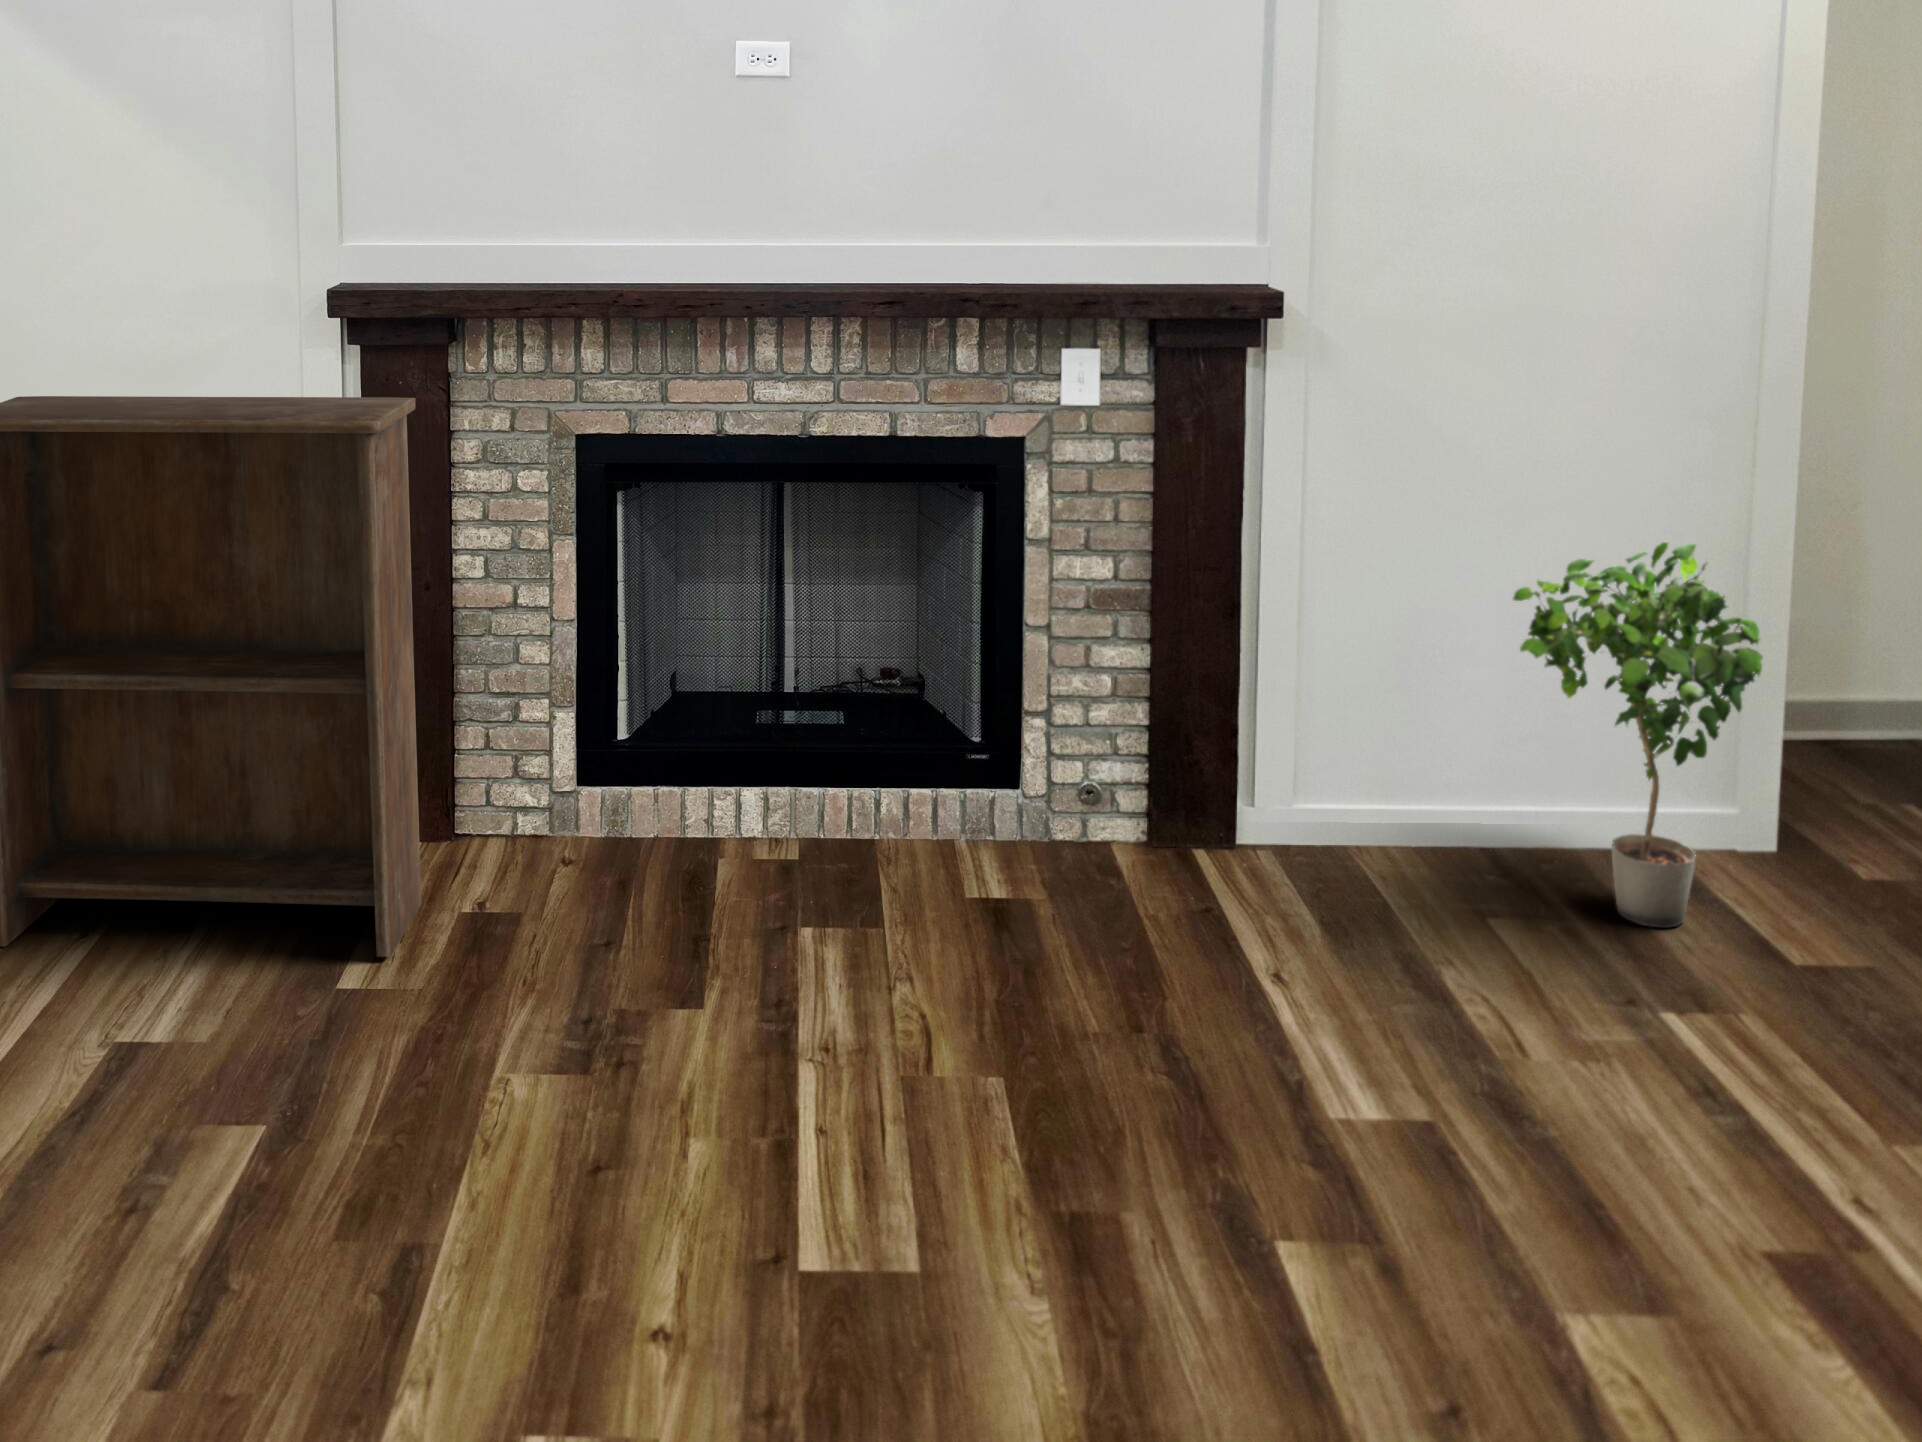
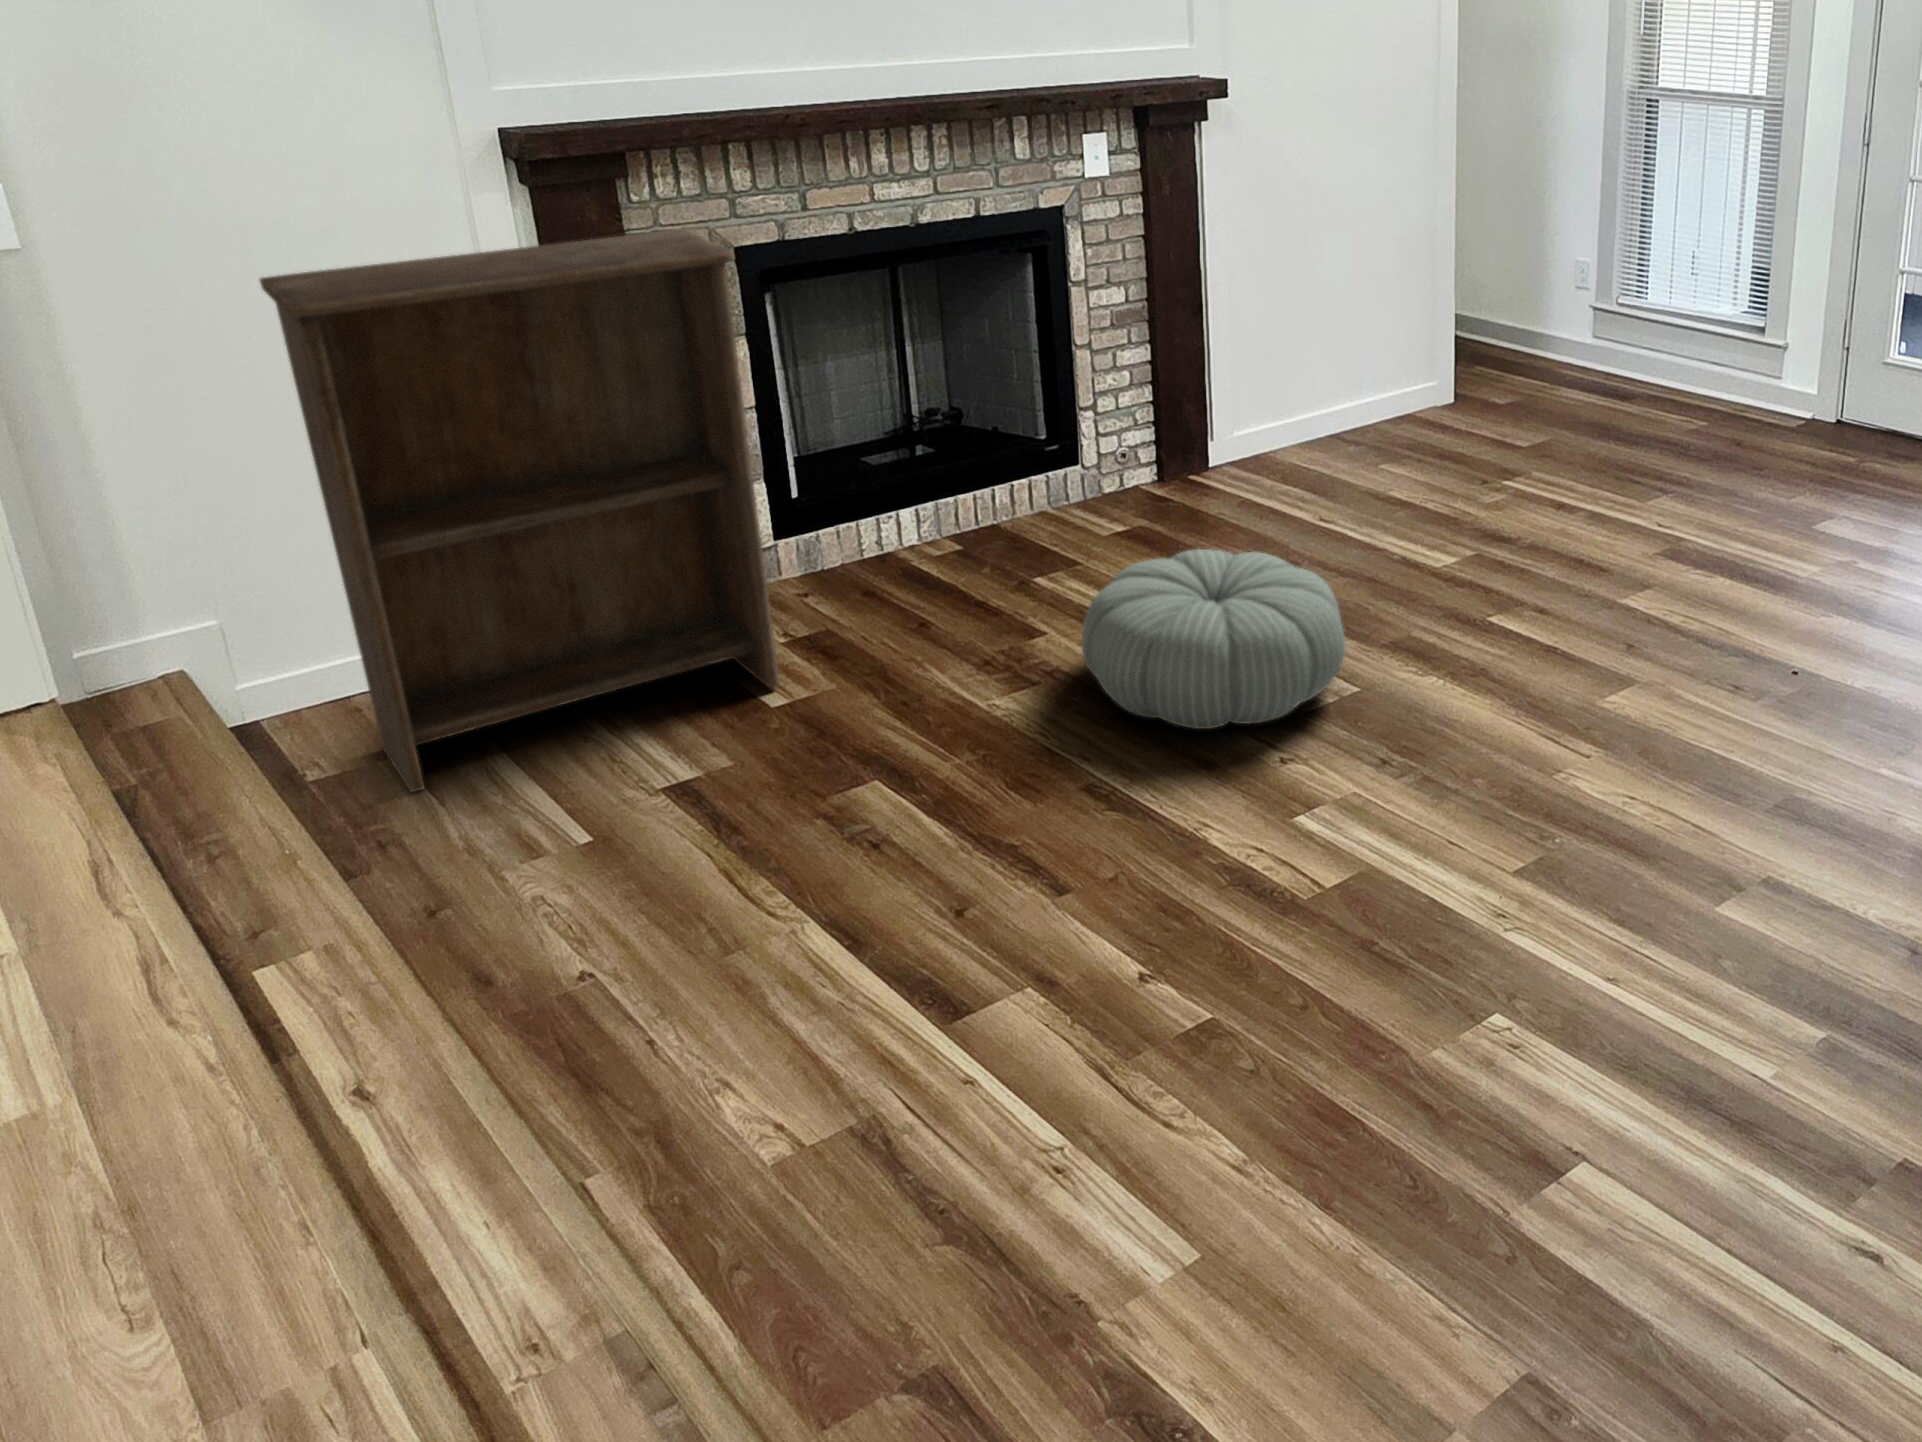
potted plant: present [1513,542,1762,928] -> none [1359,226,1519,454]
pouf: none [609,935,1022,1256] -> present [1082,549,1345,729]

